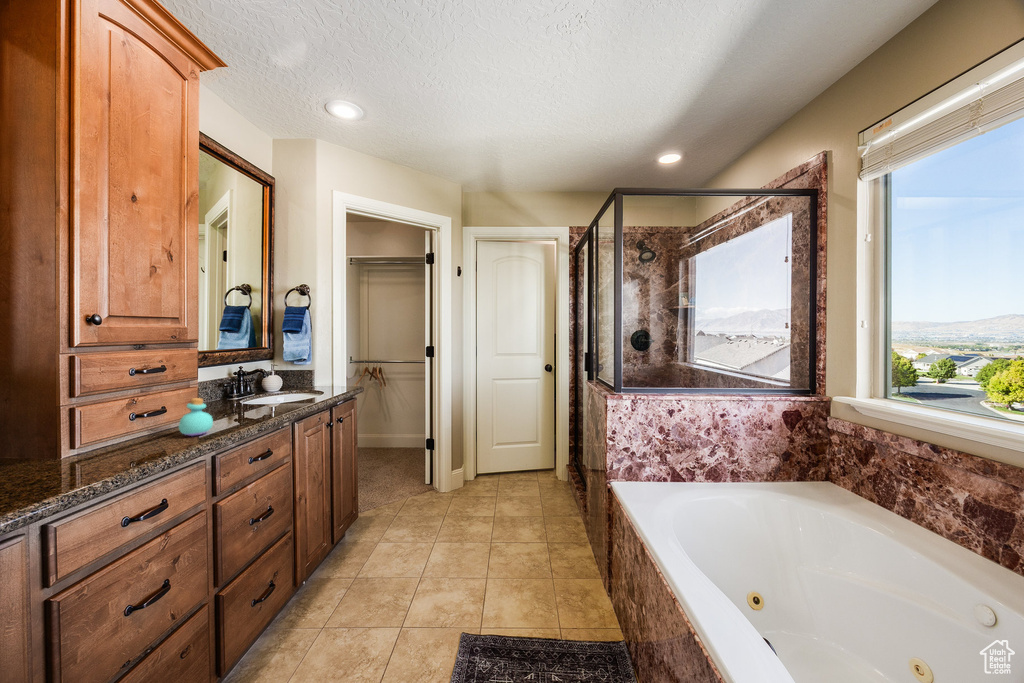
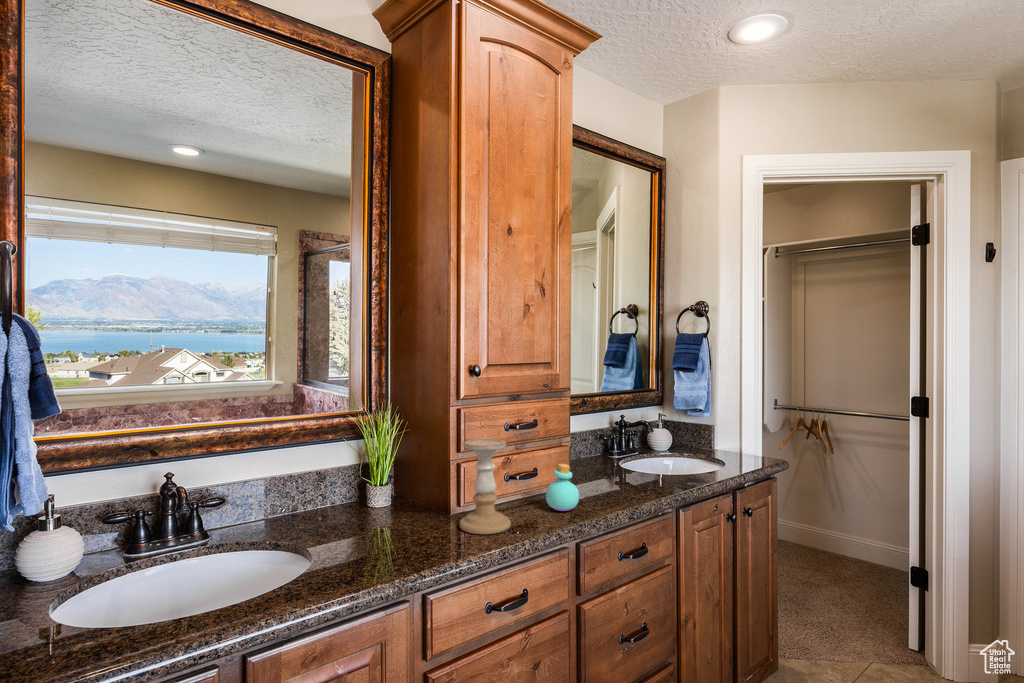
candle holder: none [76,380,144,466] -> present [460,439,511,534]

